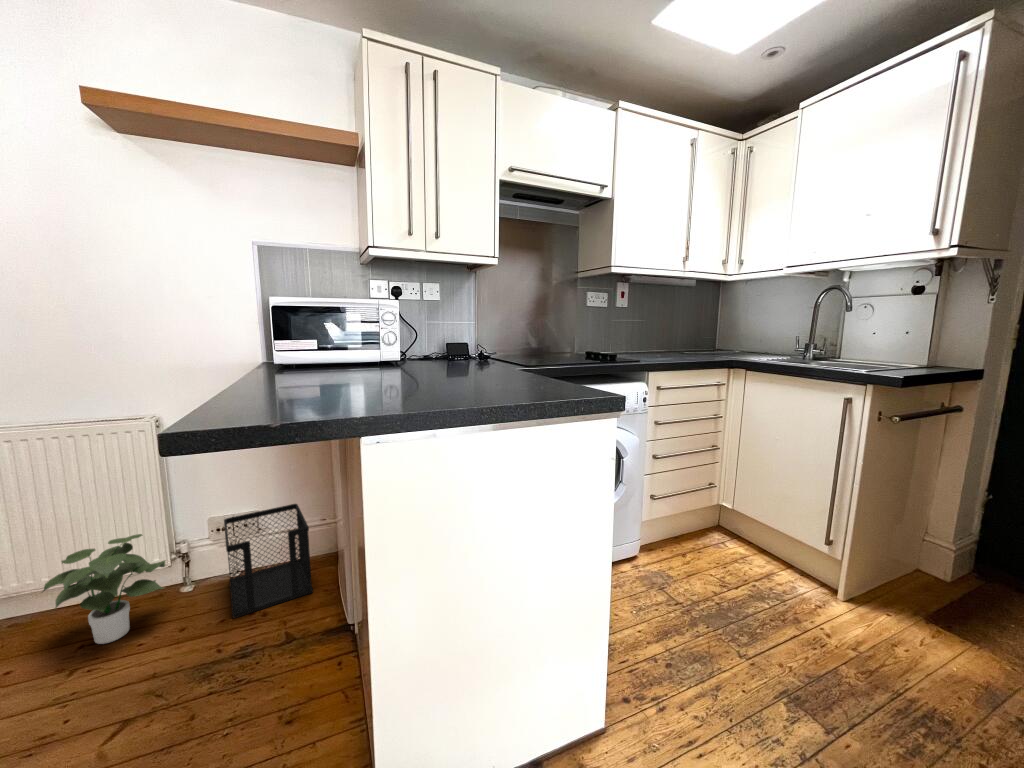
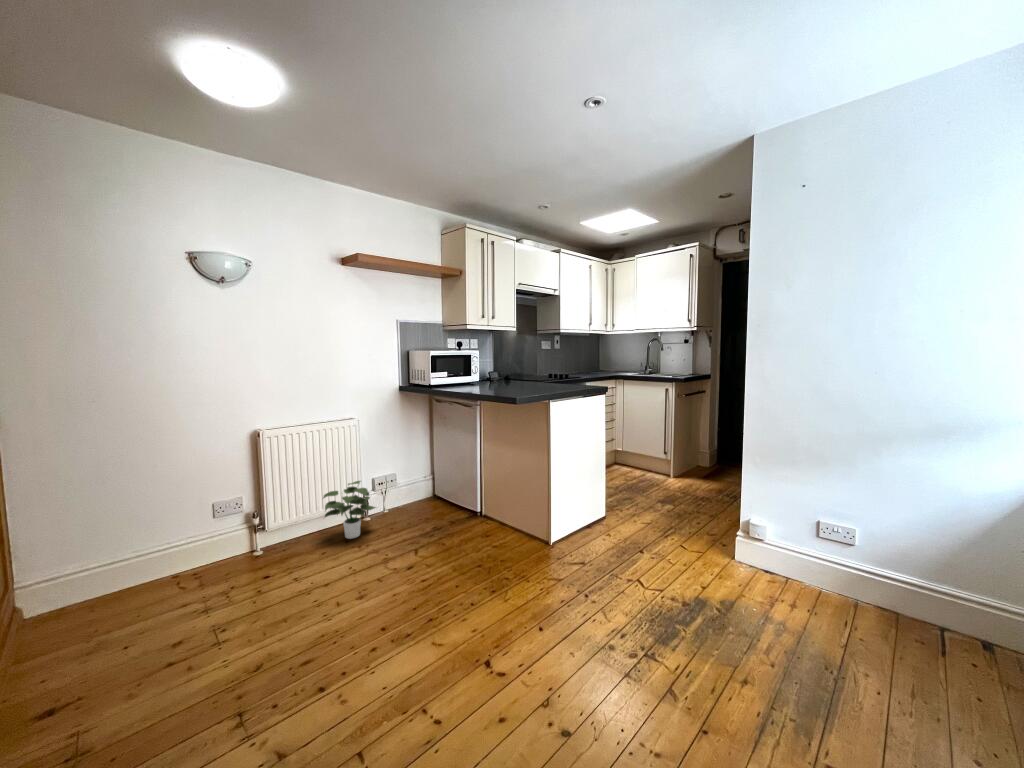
wastebasket: present [224,504,313,618] -> none [383,466,438,522]

